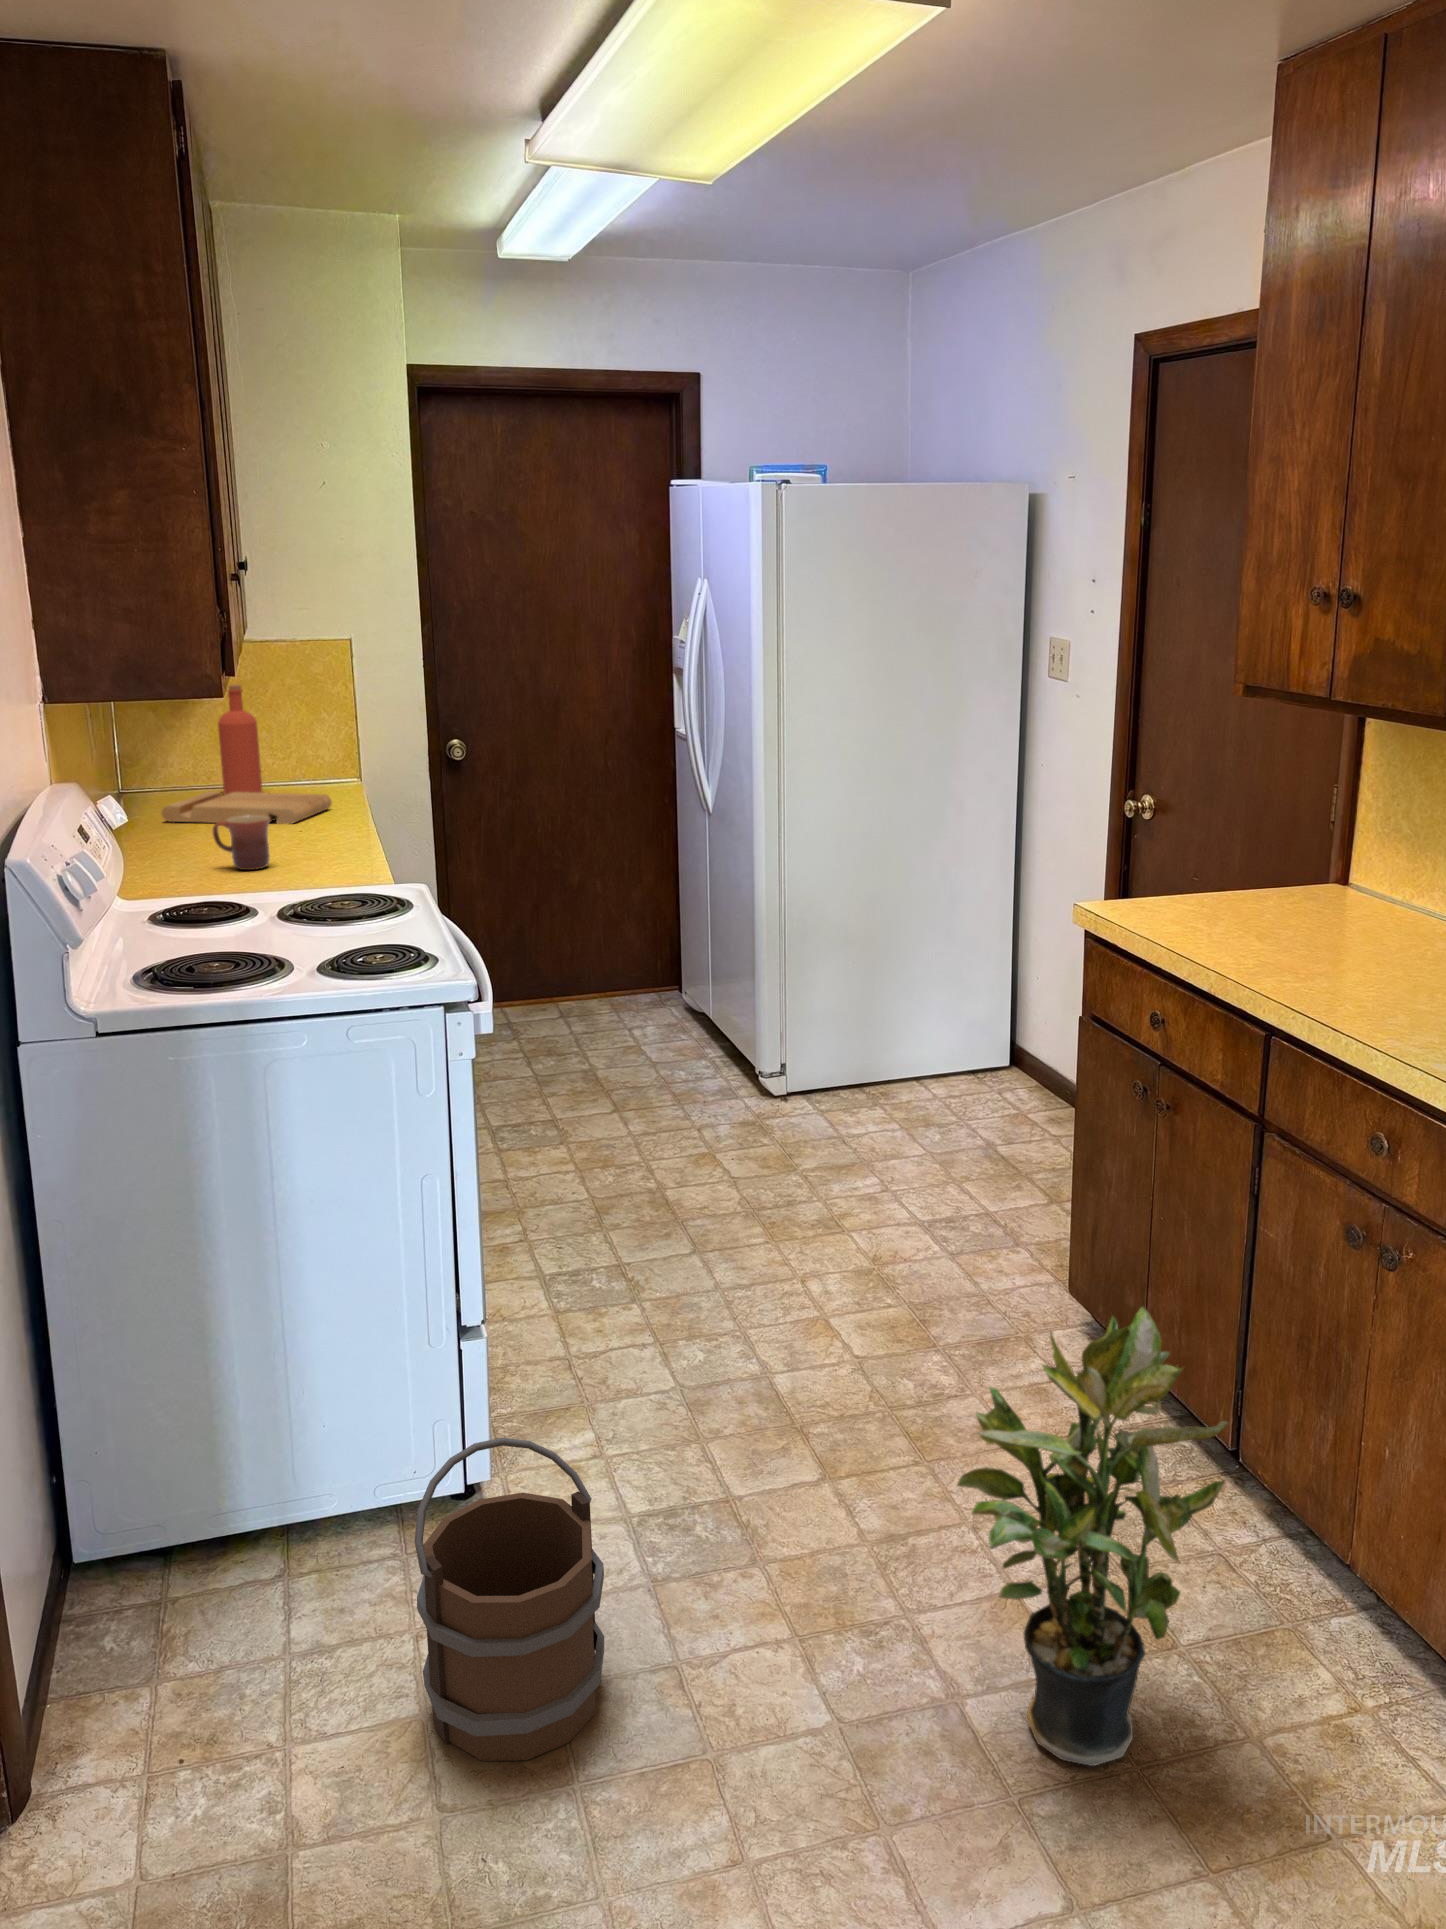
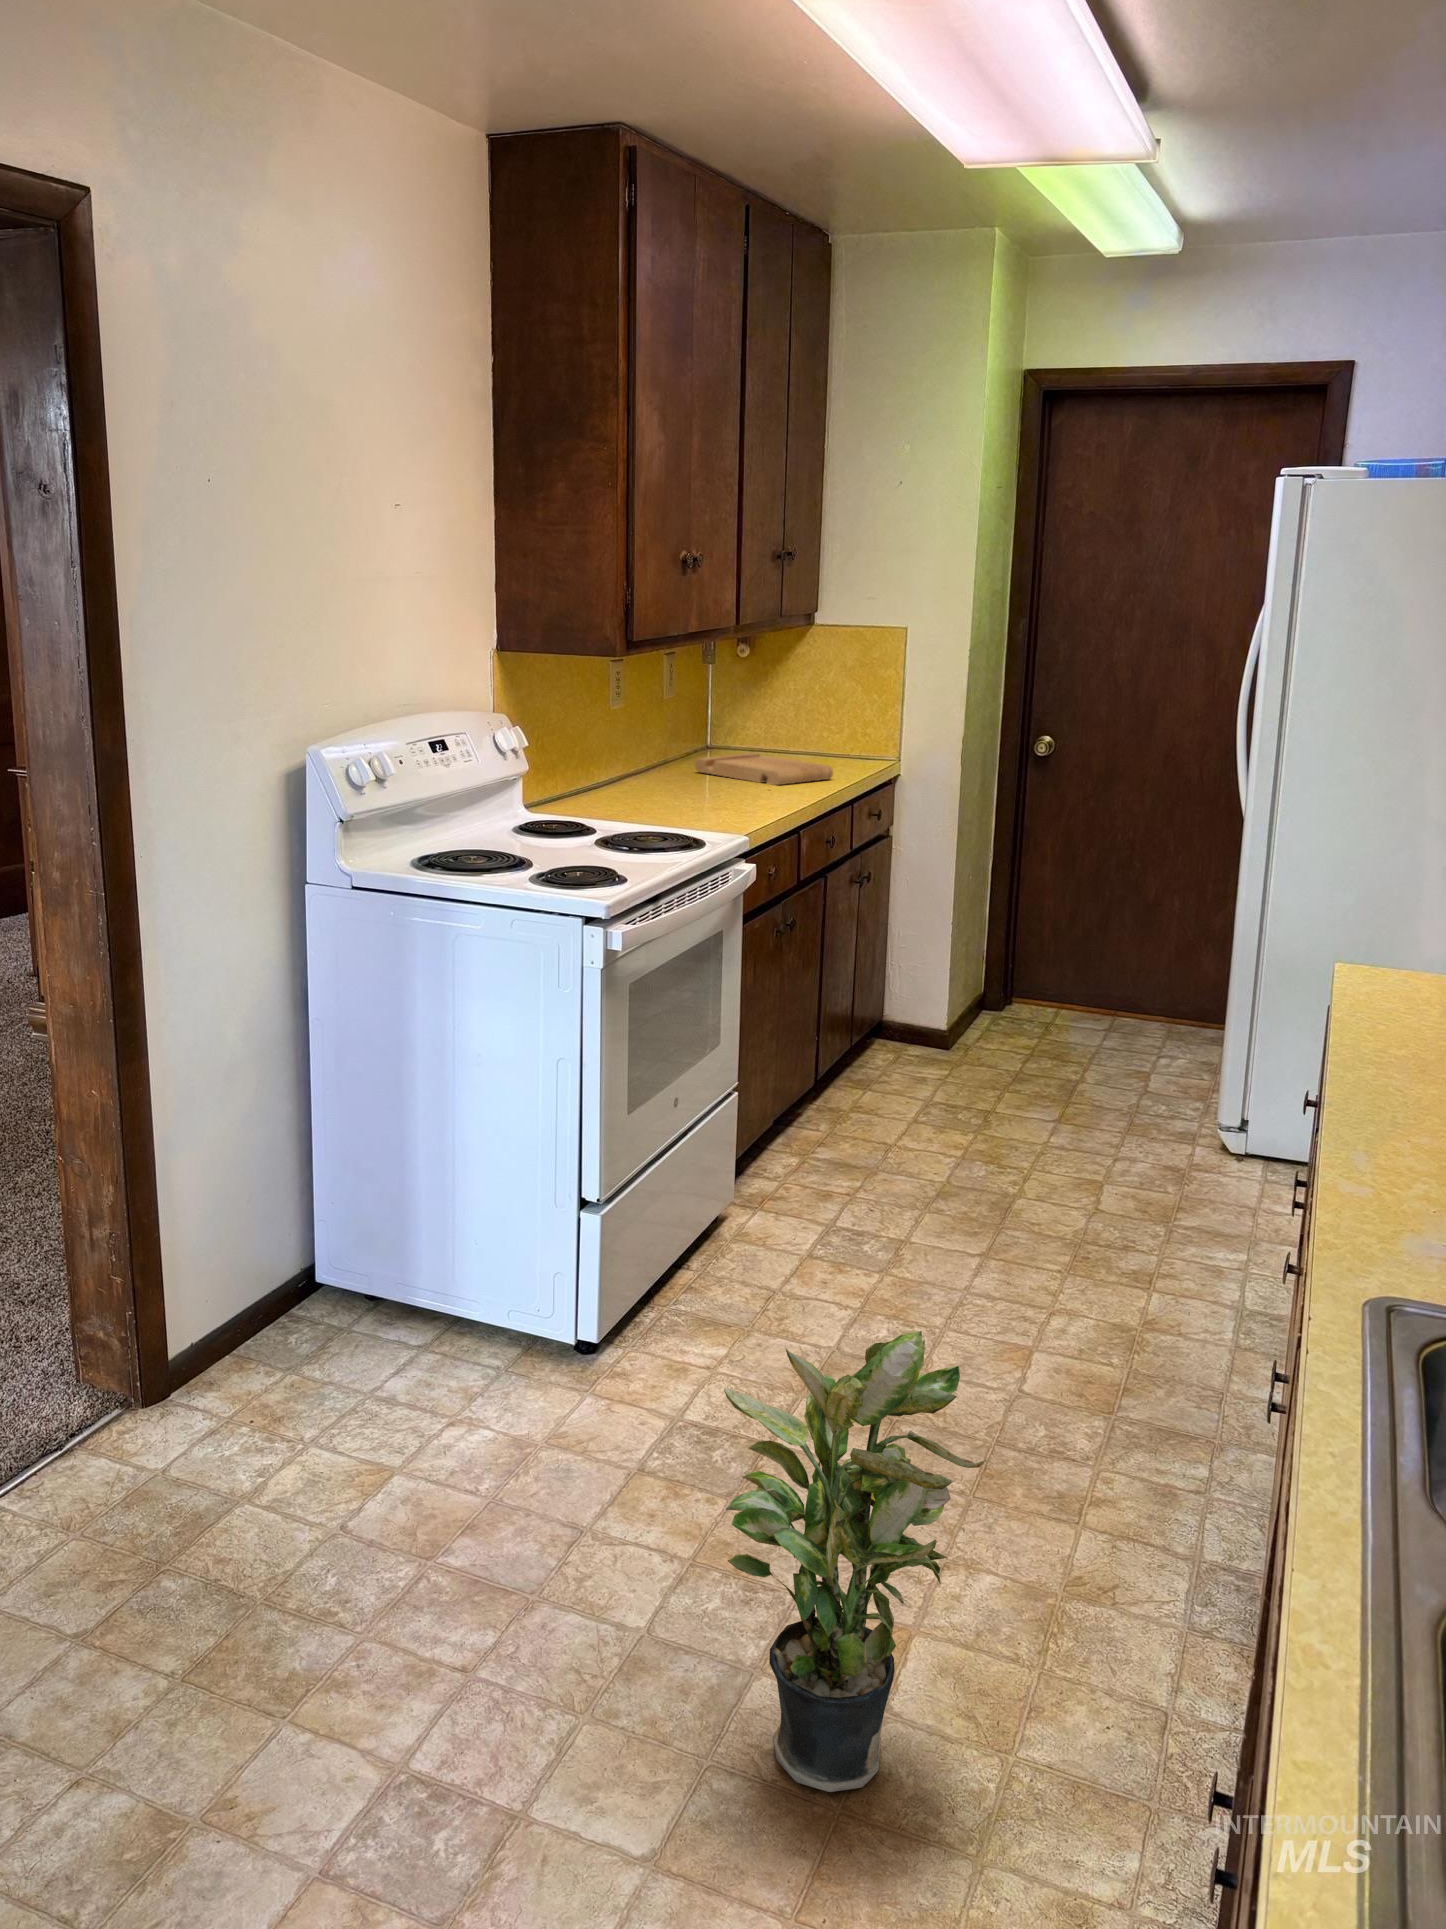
bottle: present [218,685,262,795] -> none [781,664,816,765]
mug: present [213,815,270,870] -> none [647,763,689,809]
bucket: present [414,1438,604,1761] -> none [381,1269,542,1536]

